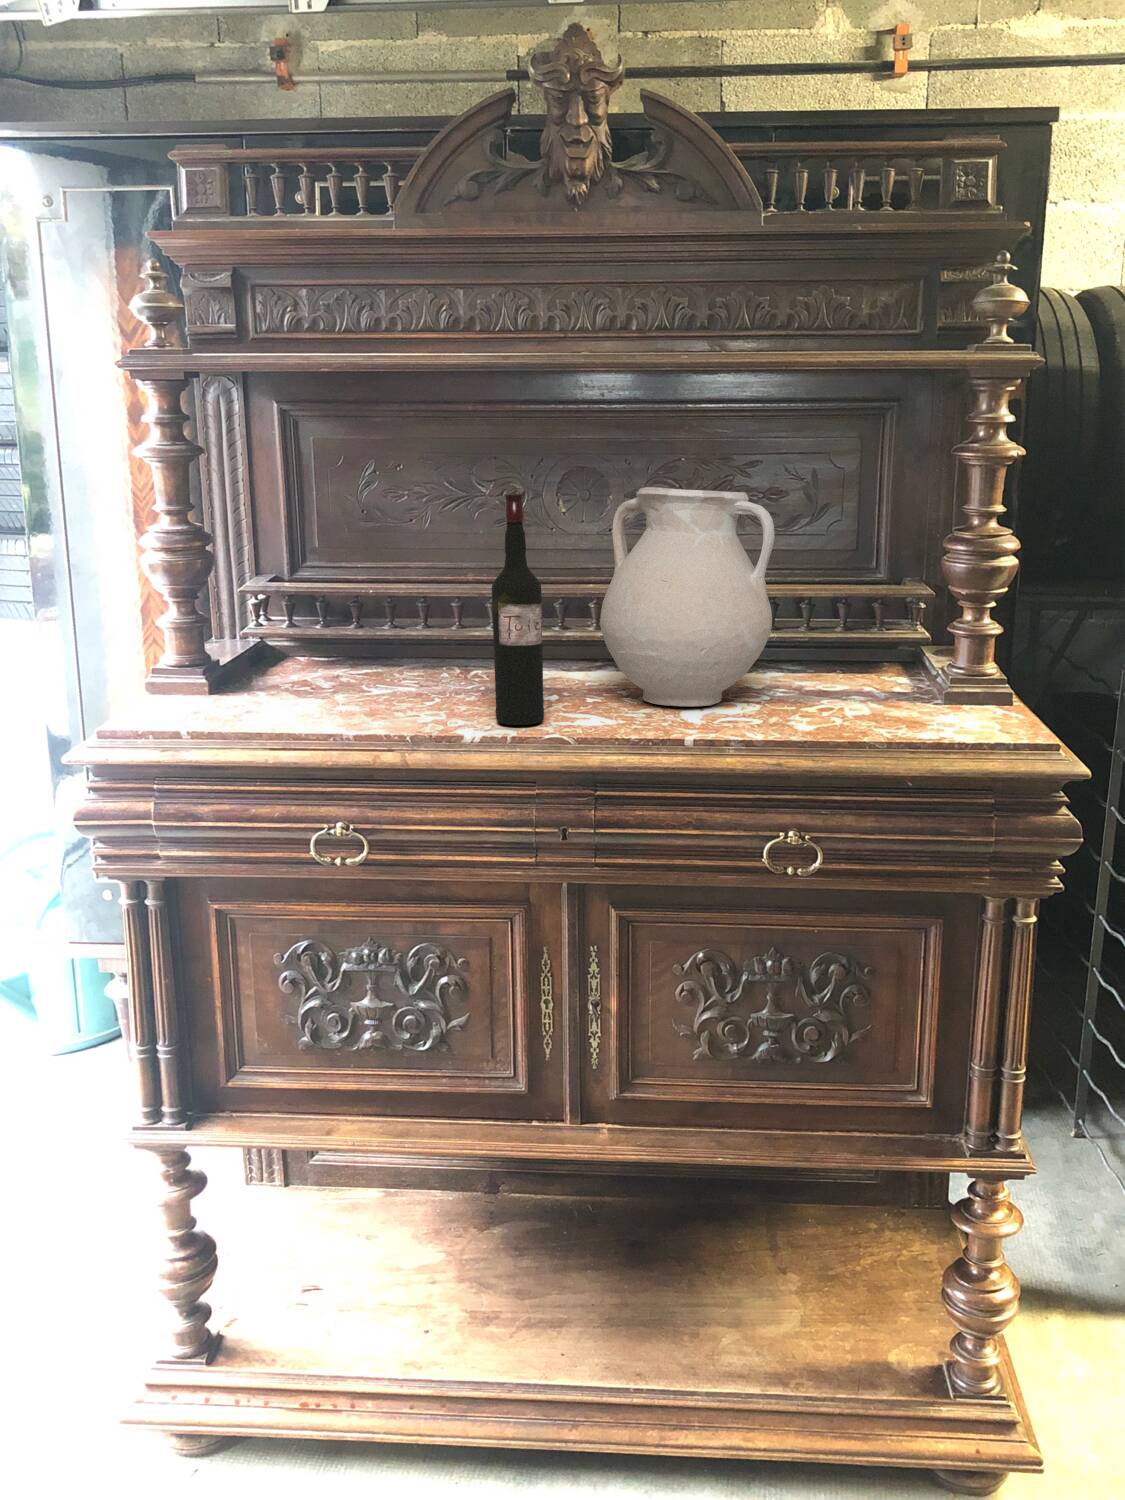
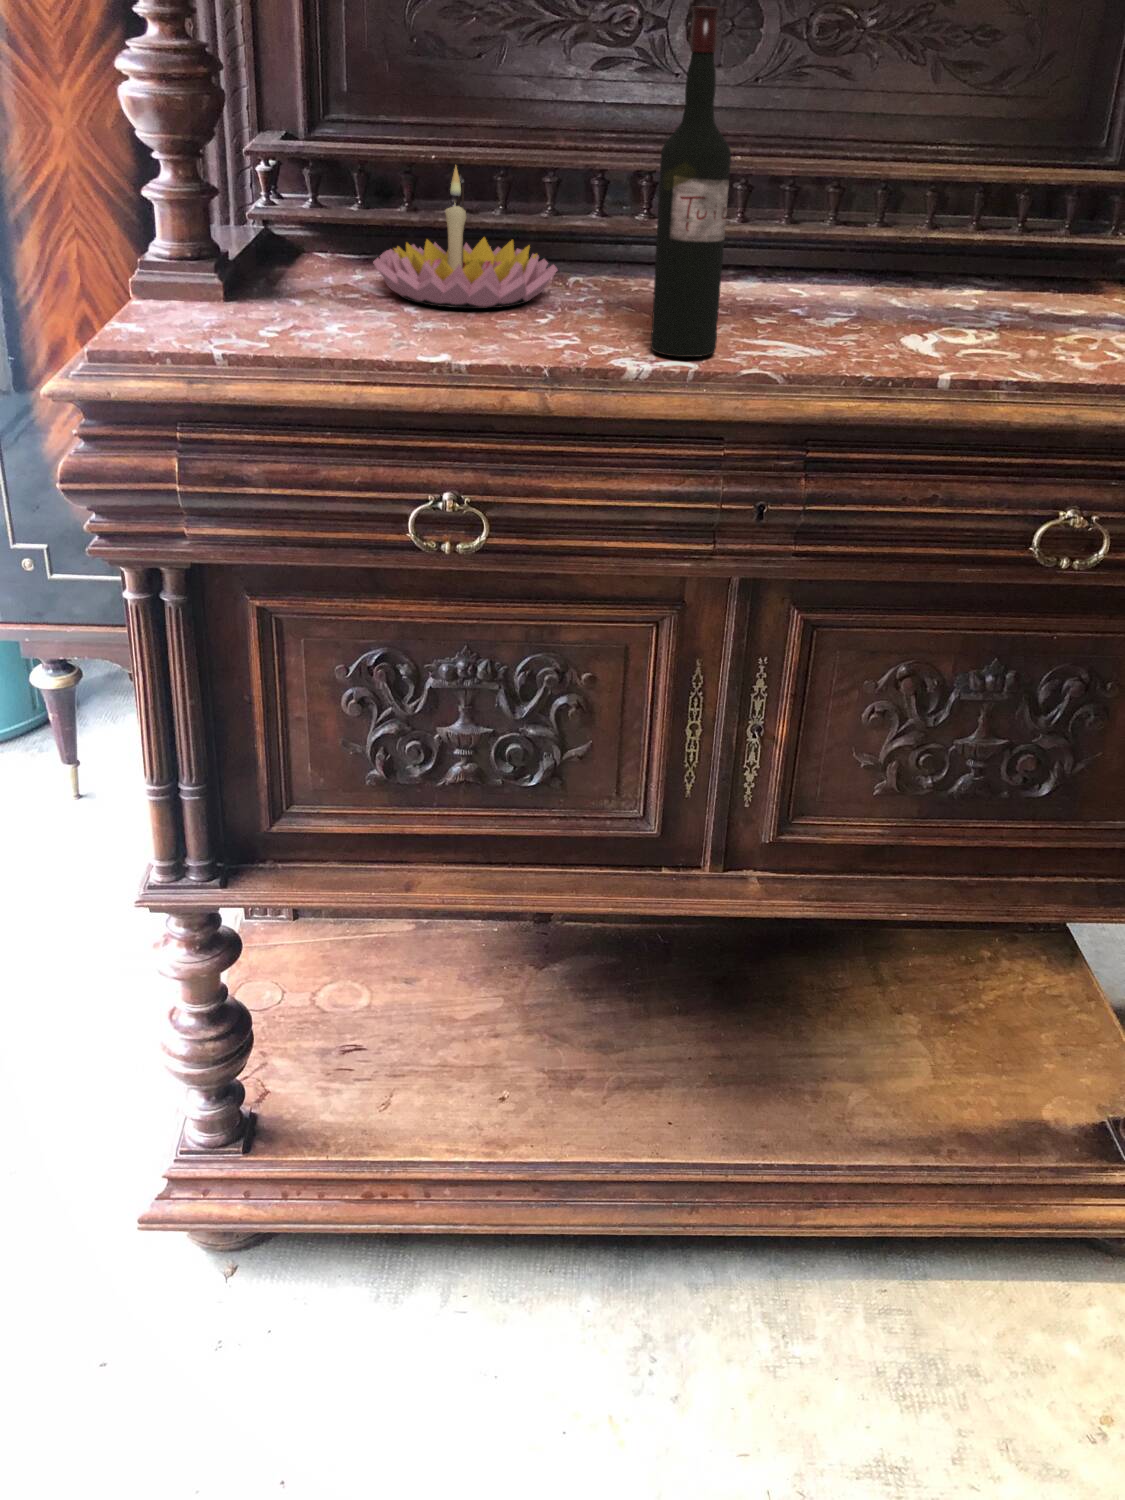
vase: present [600,487,775,706] -> none [779,8,1046,336]
candle holder: none [322,599,455,696] -> present [373,165,557,308]

